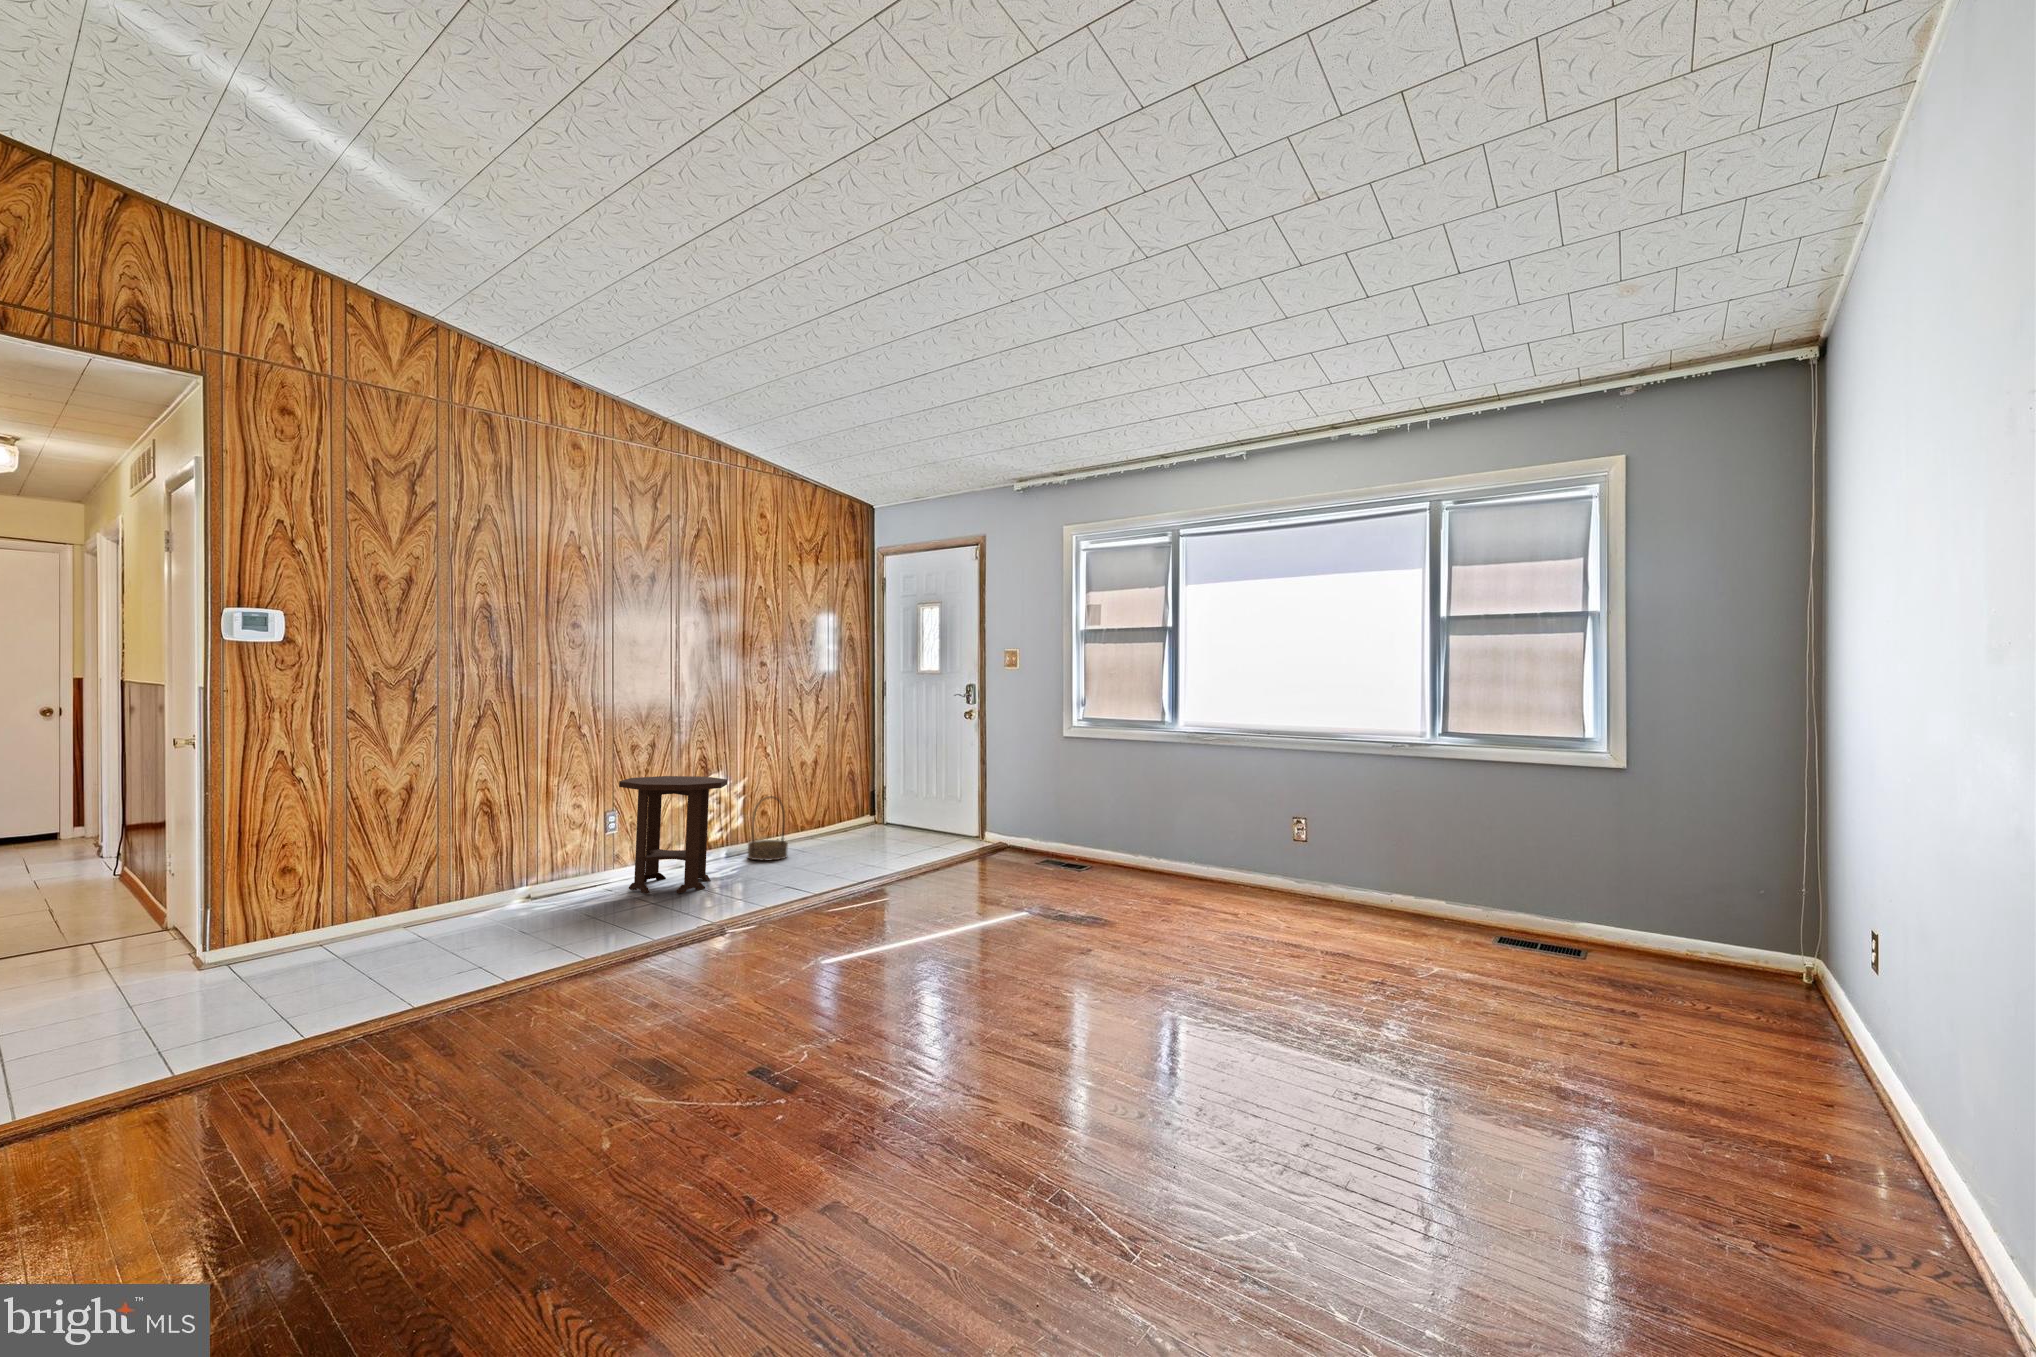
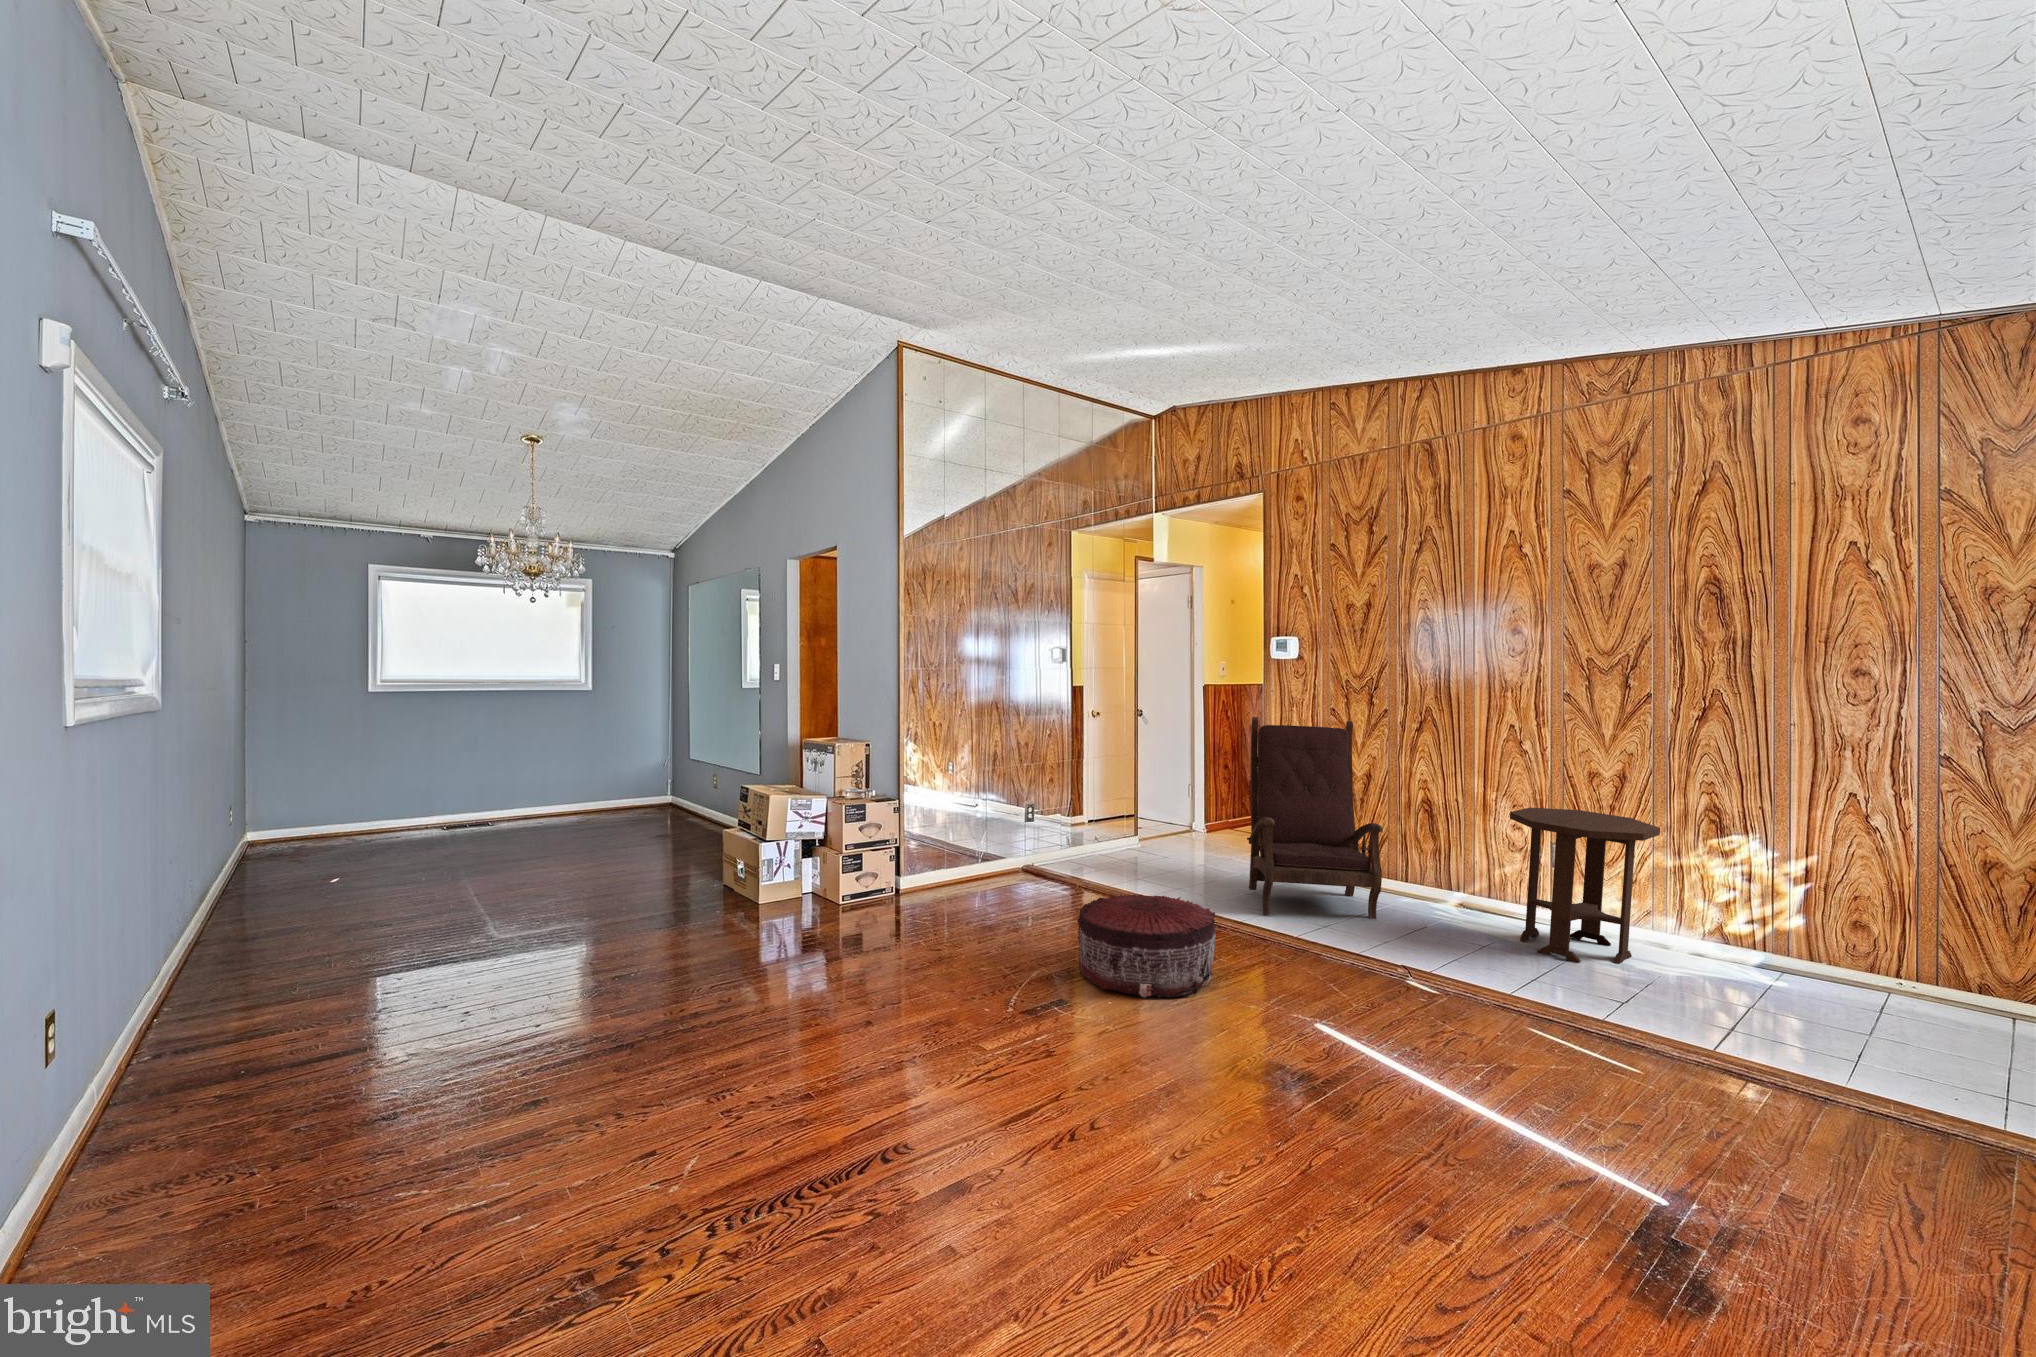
armchair: none [310,724,555,969] -> present [1247,717,1383,919]
basket: present [748,796,788,860] -> none [1770,889,1861,999]
pouf: none [615,918,789,1047] -> present [1077,894,1216,998]

